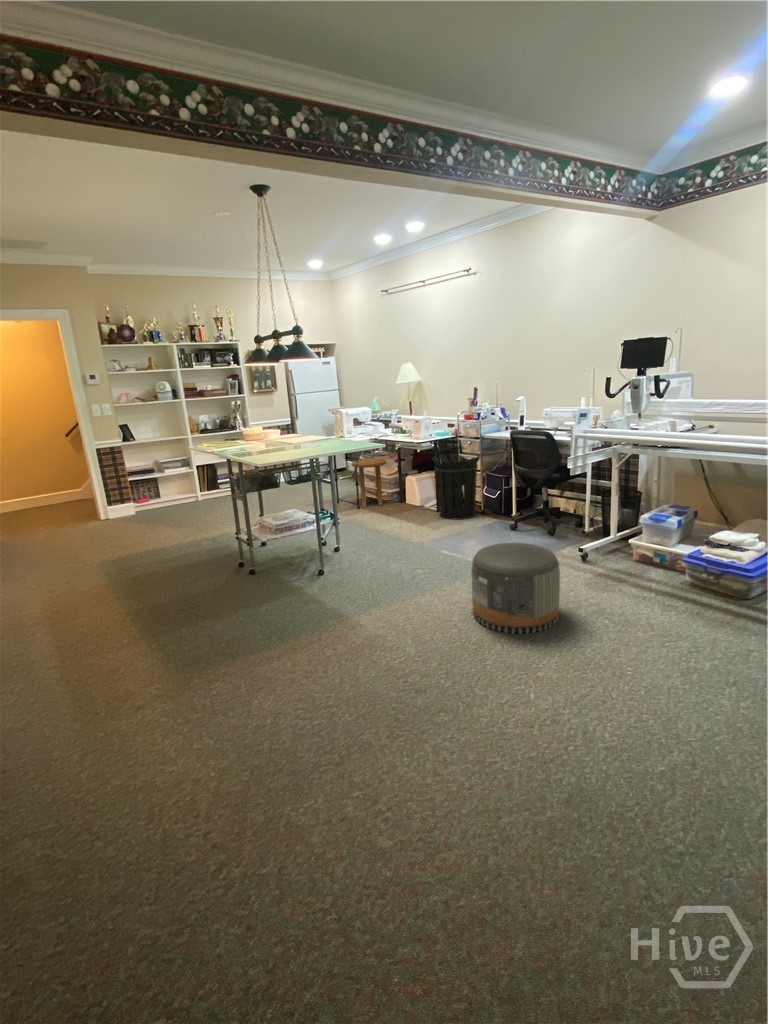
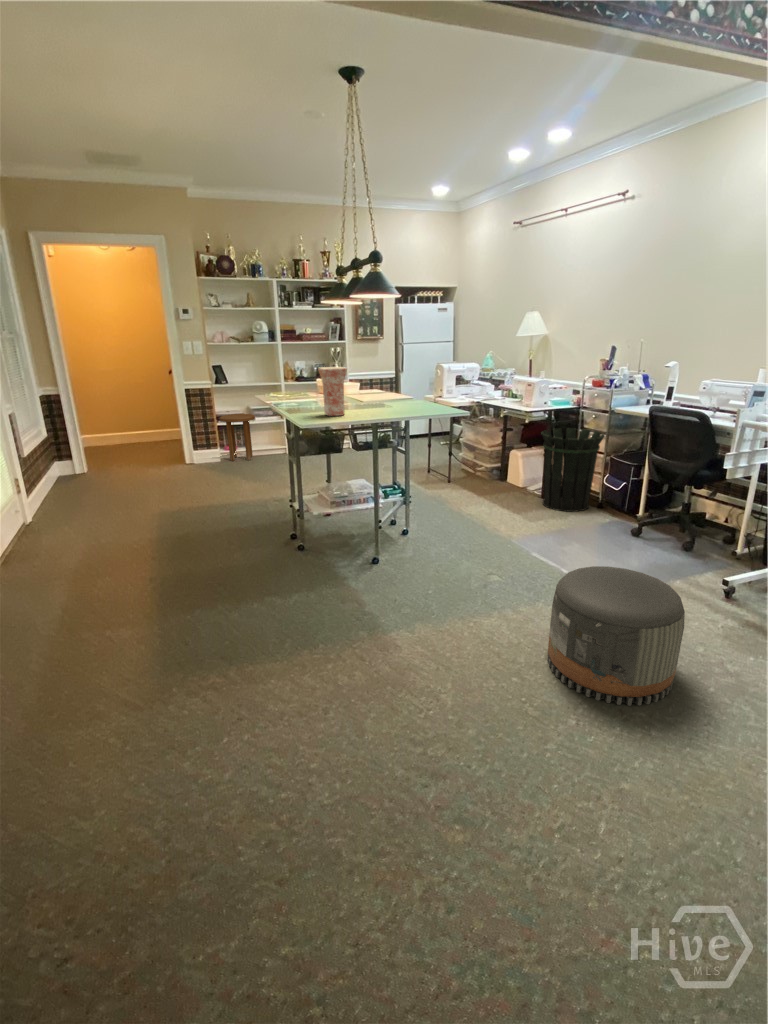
vase: none [256,416,283,457] -> present [318,367,347,416]
side table: present [352,459,386,507] -> present [220,414,255,461]

